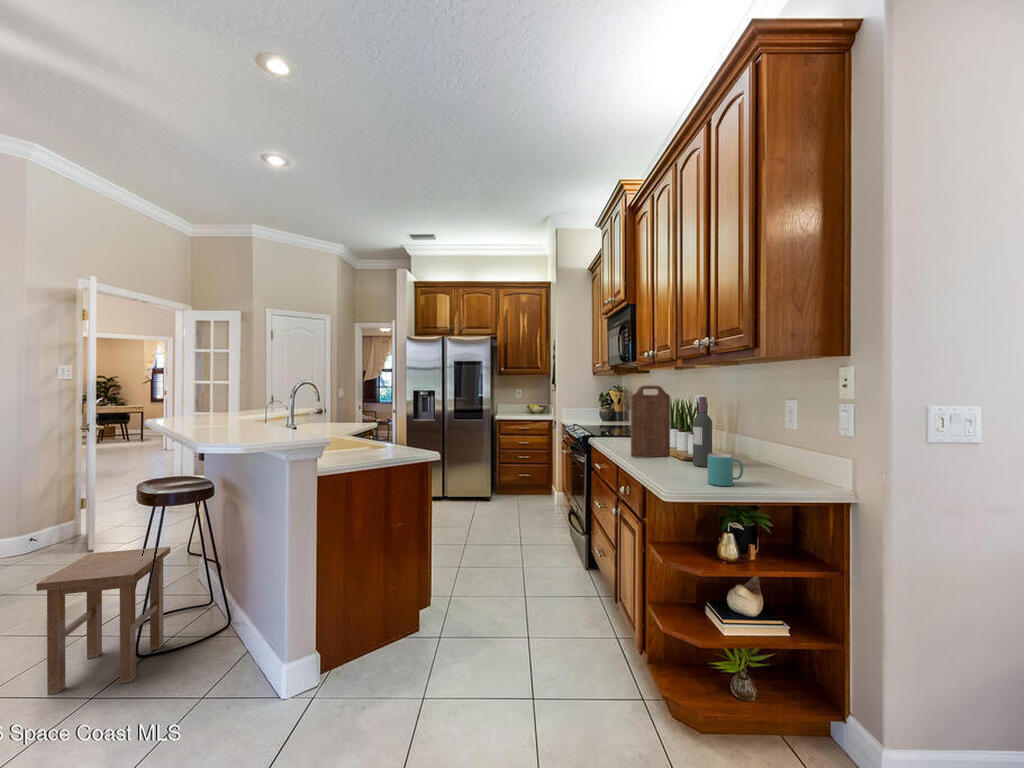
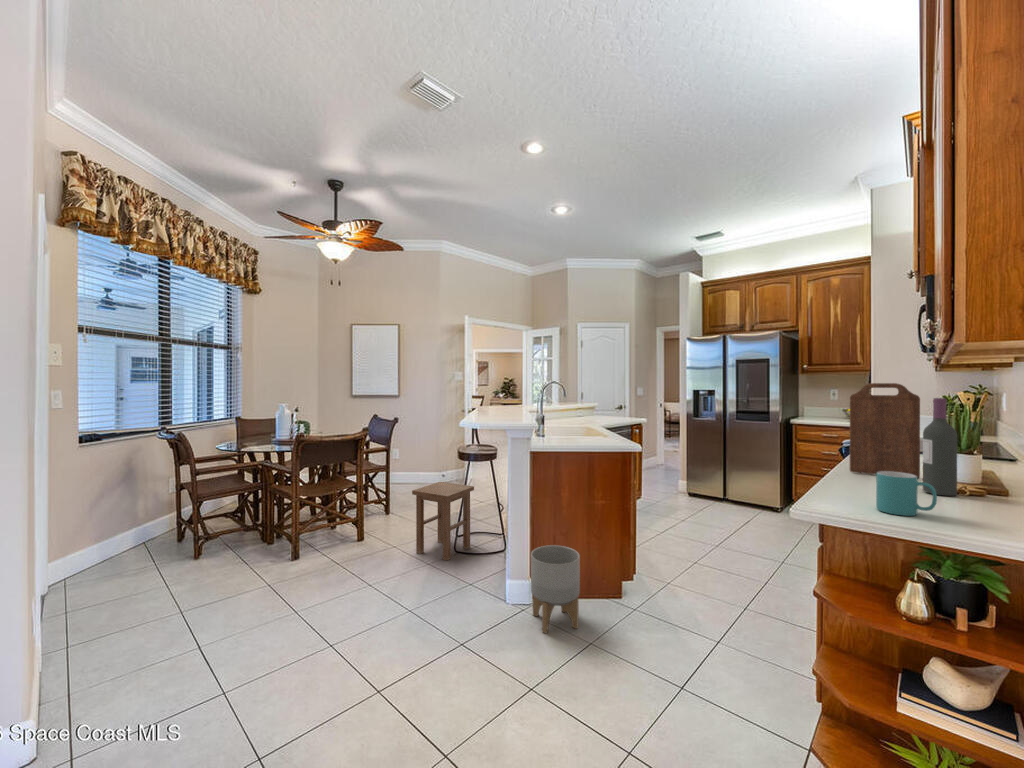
planter: none [335,593,401,717] -> present [531,545,580,633]

